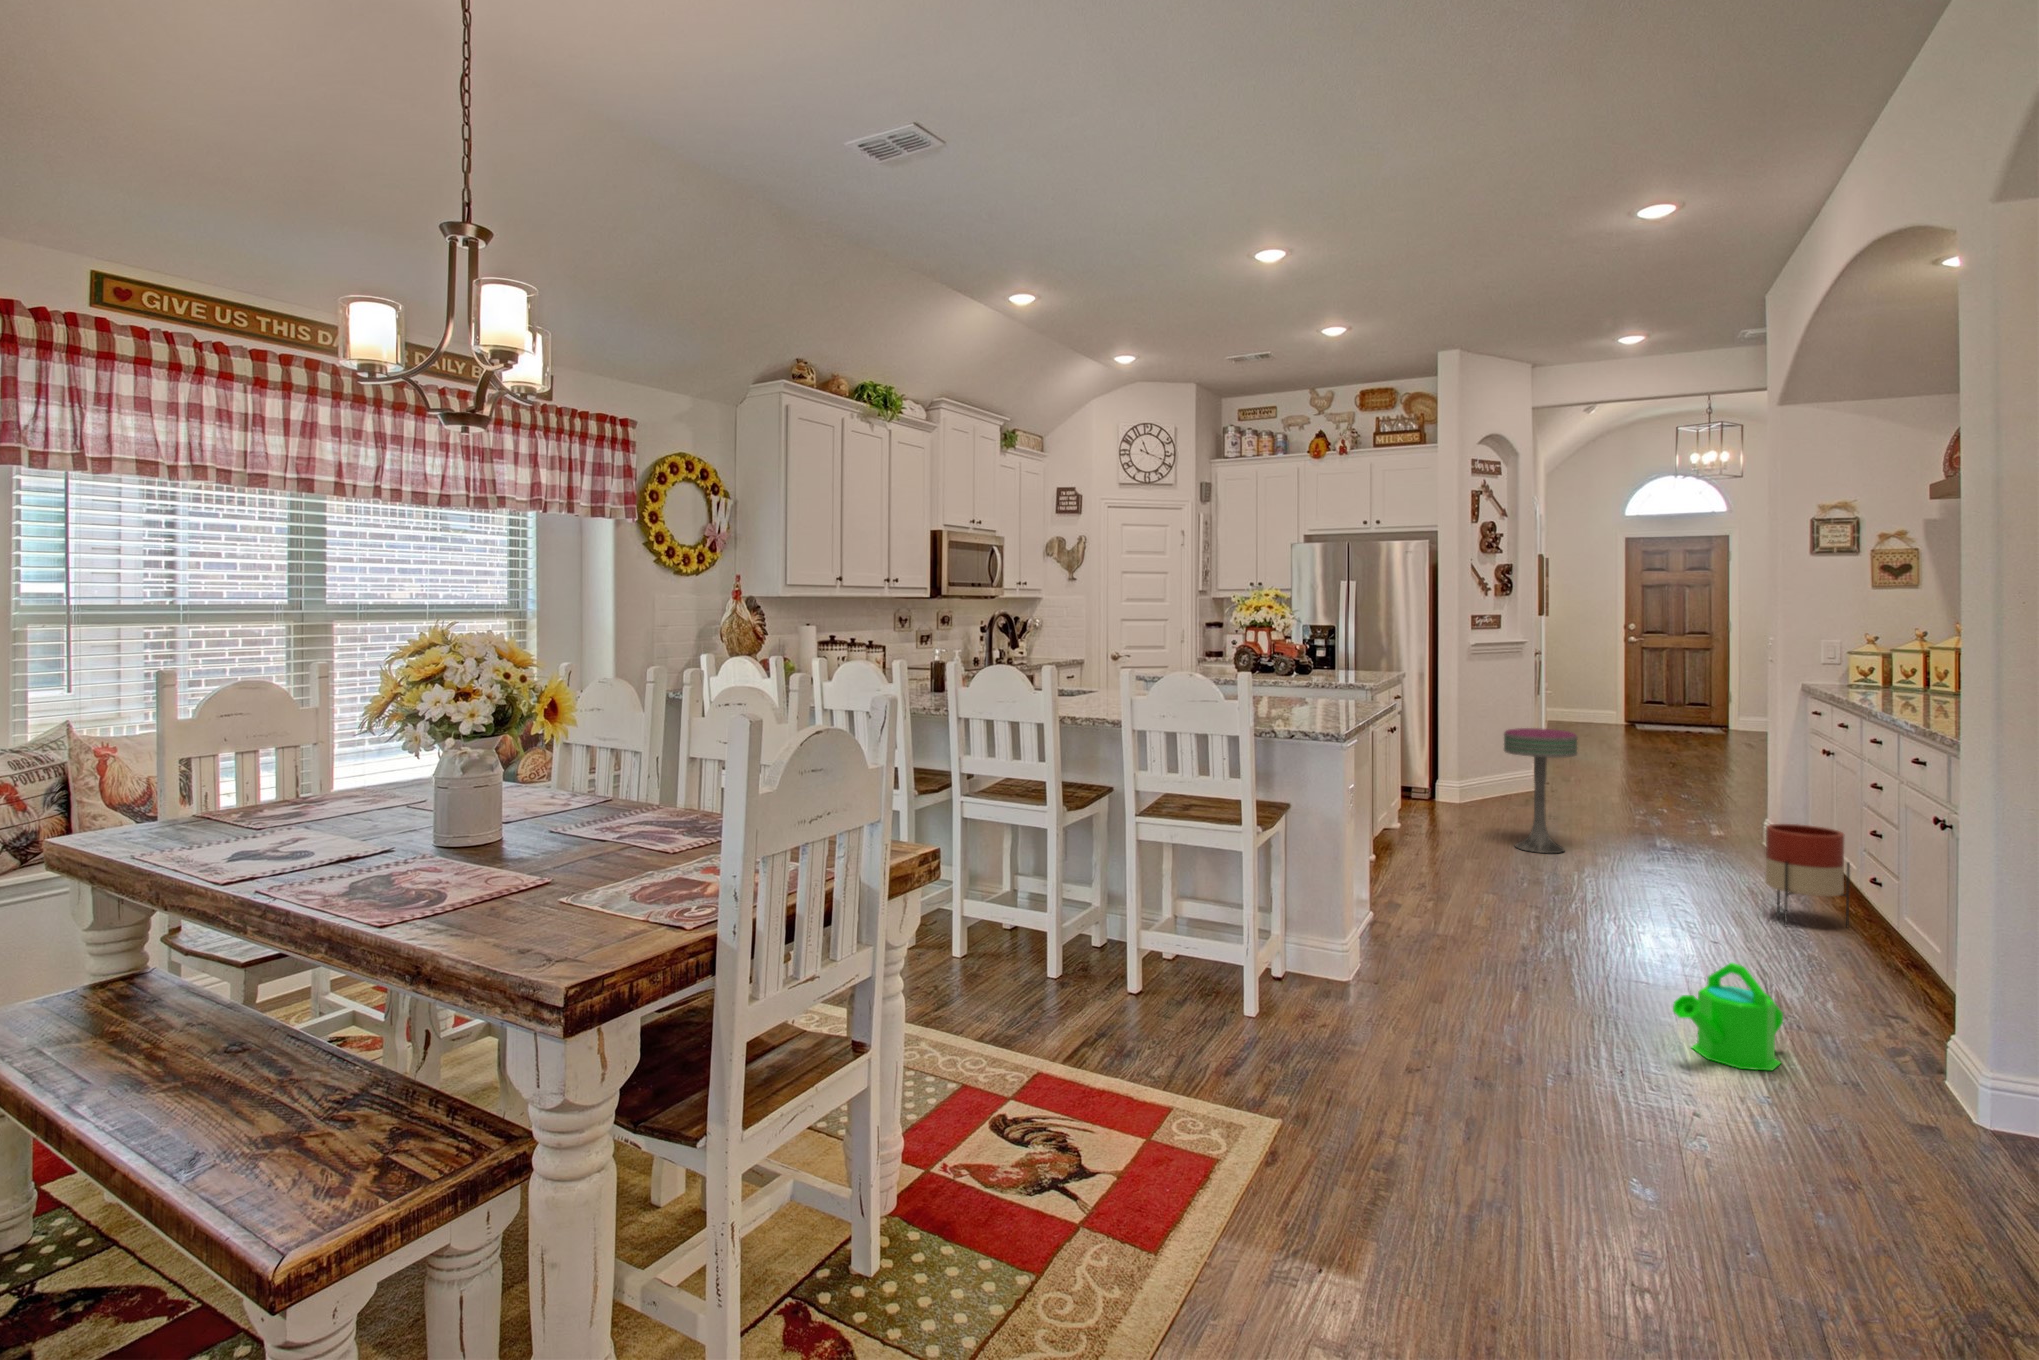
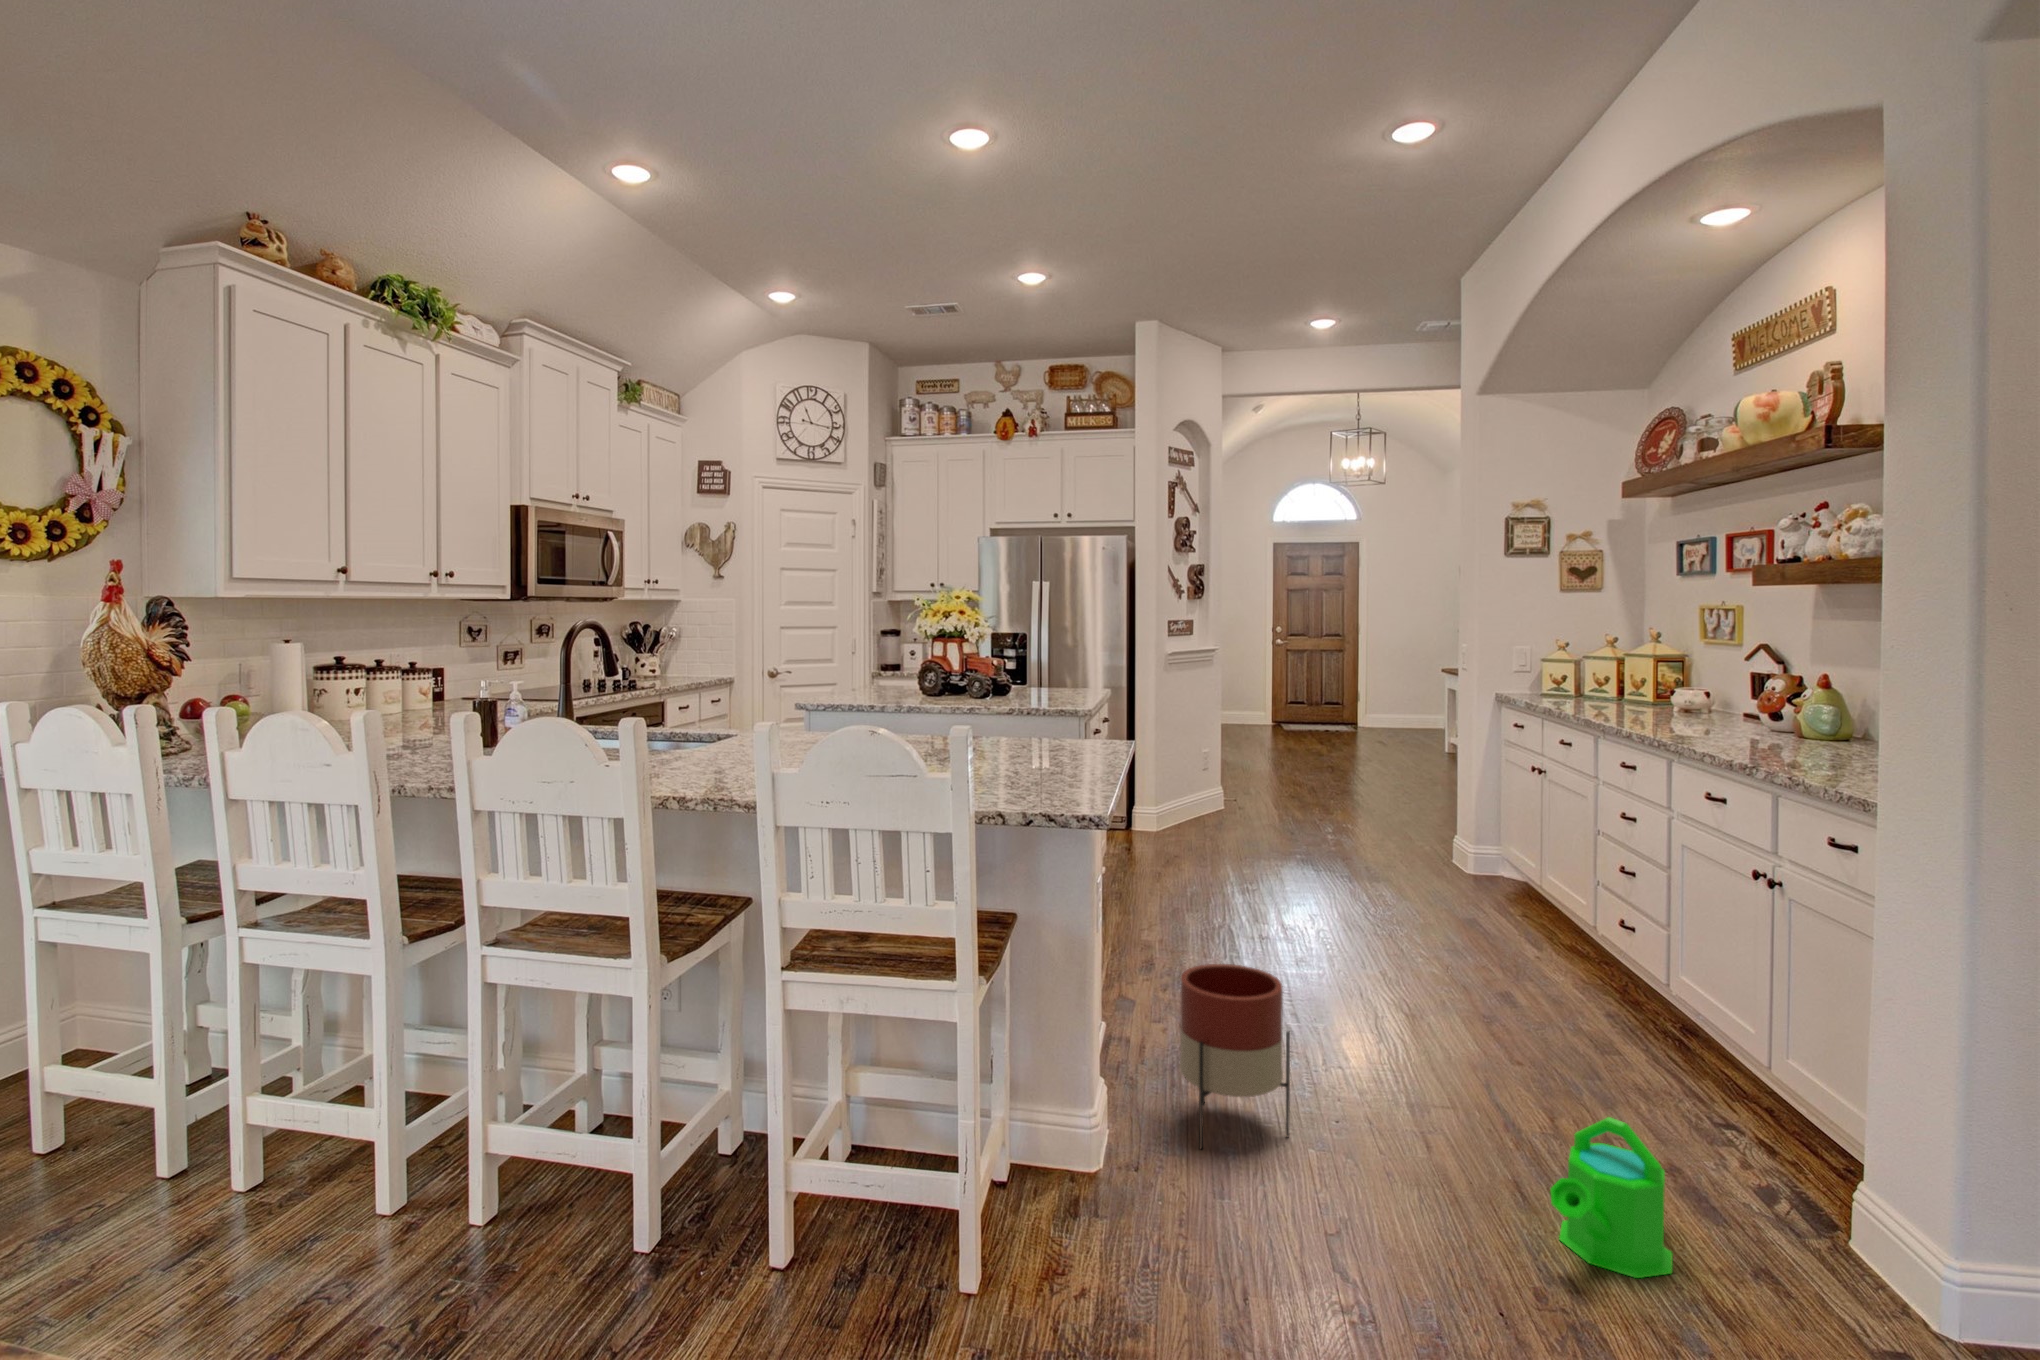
bar stool: present [1504,728,1577,853] -> none [1217,750,1293,894]
planter: present [1765,824,1850,927] -> present [1180,964,1290,1149]

